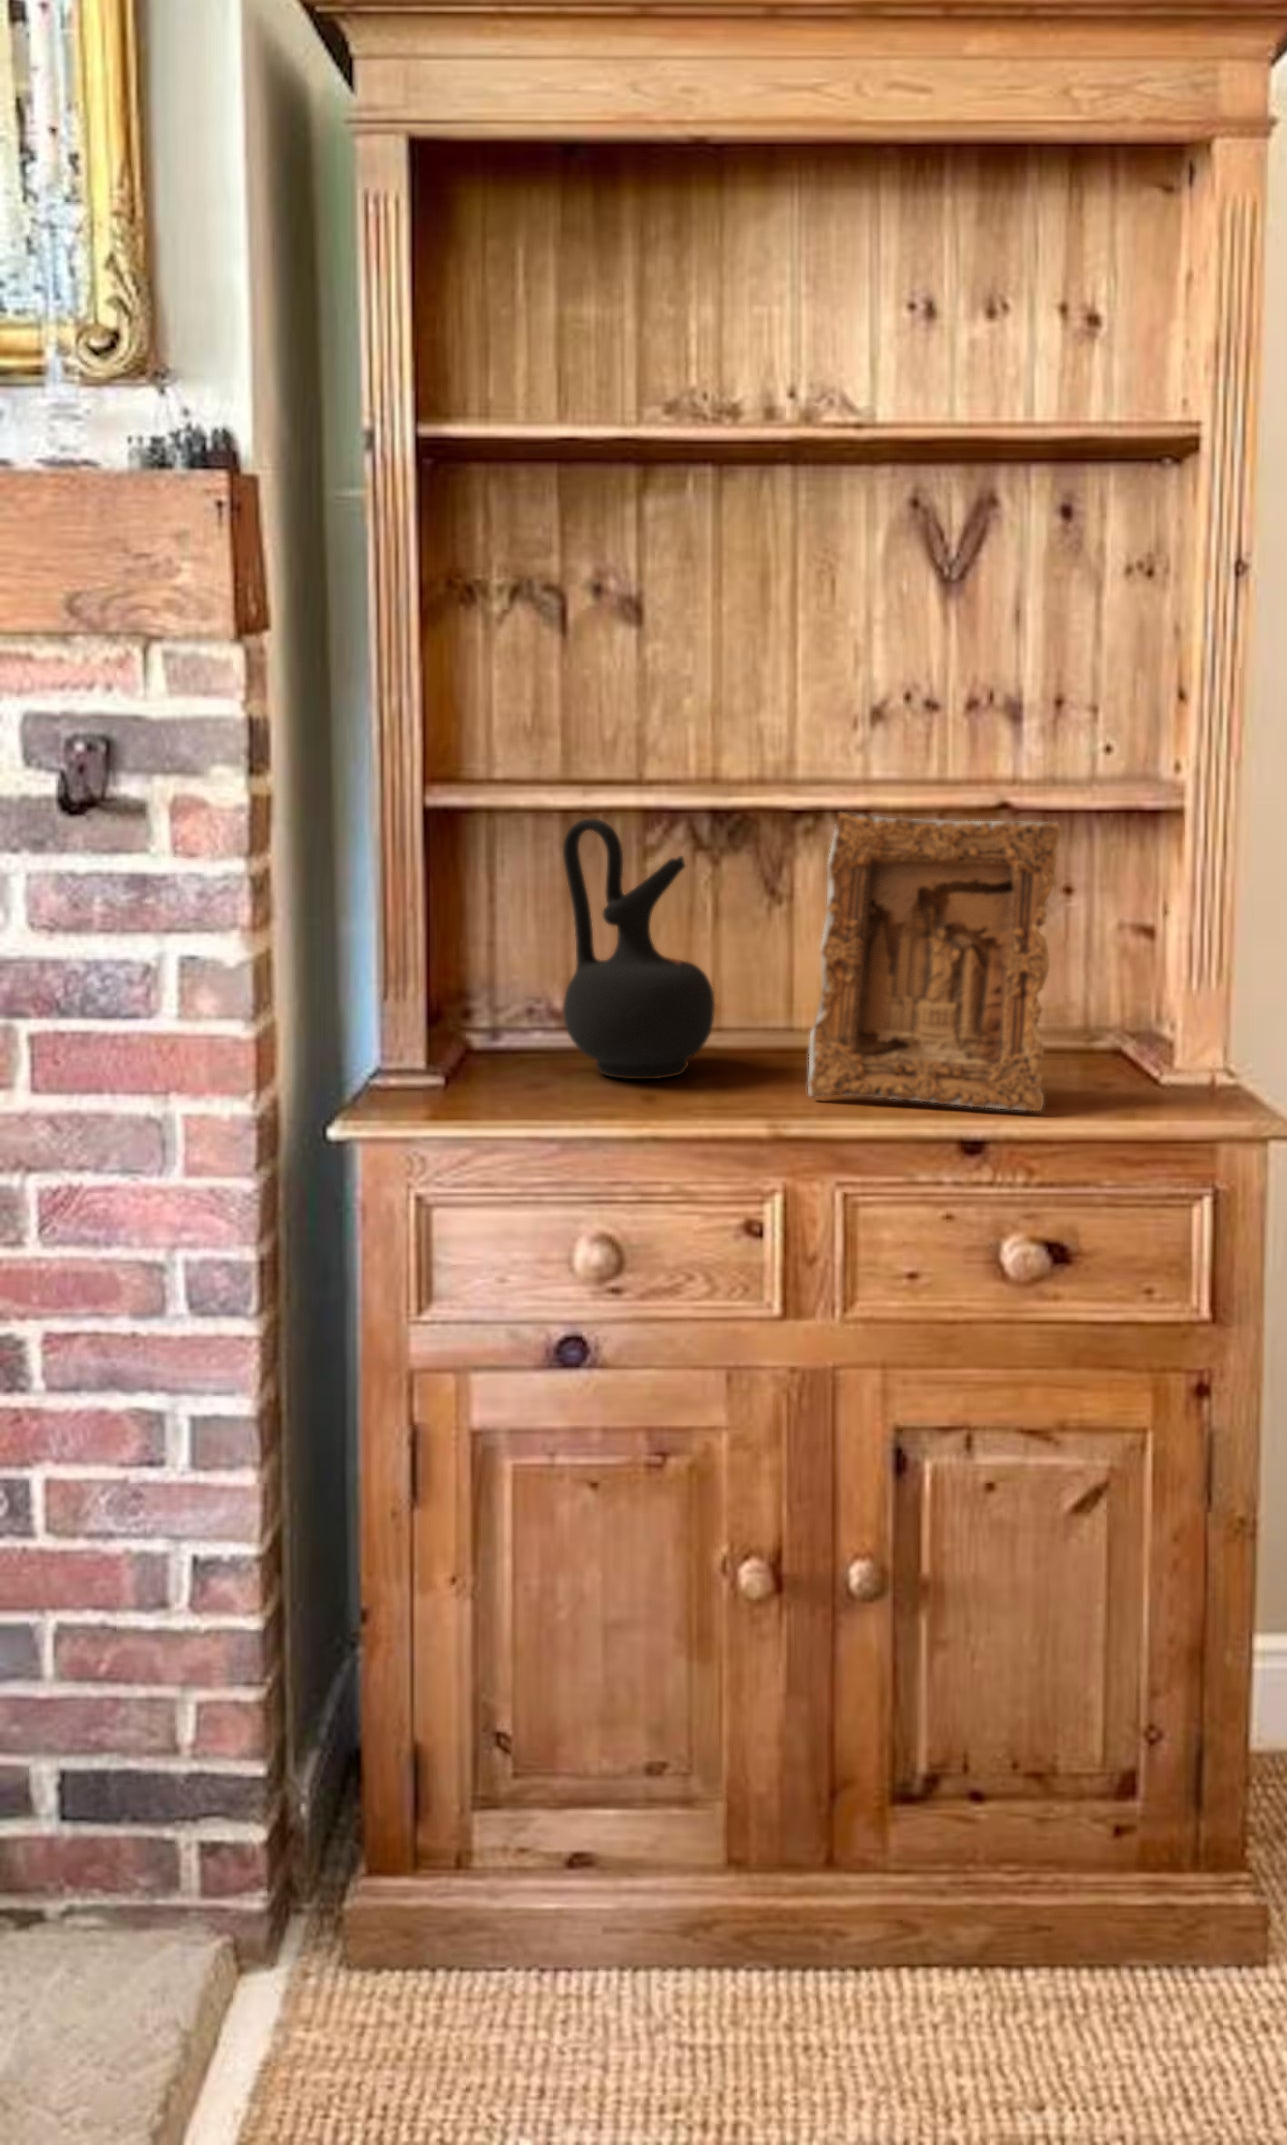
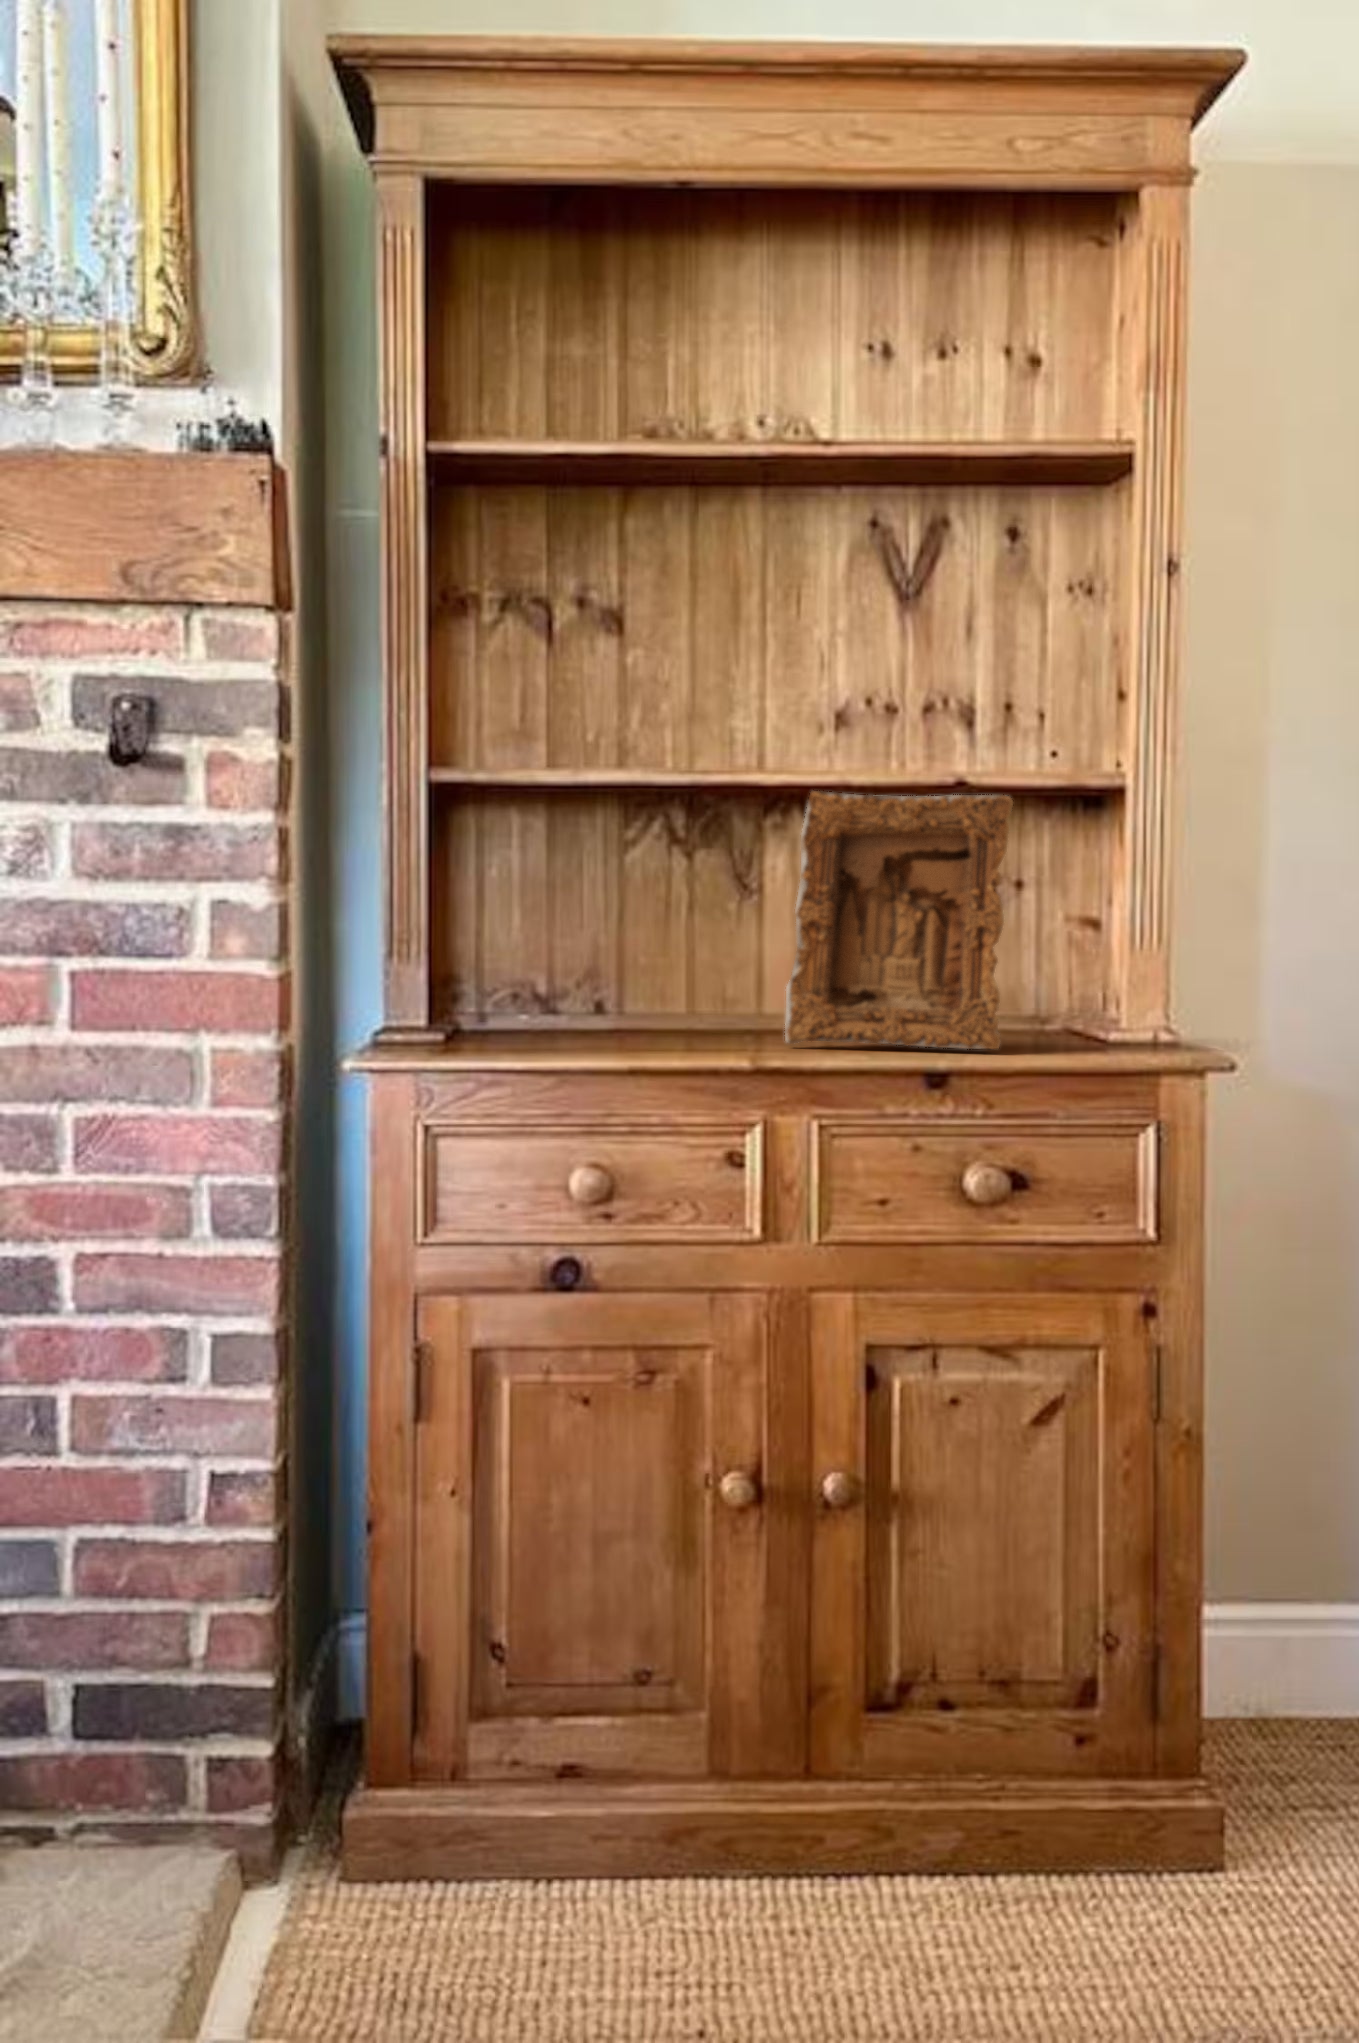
ceramic jug: present [563,819,715,1079] -> none [557,800,697,1037]

